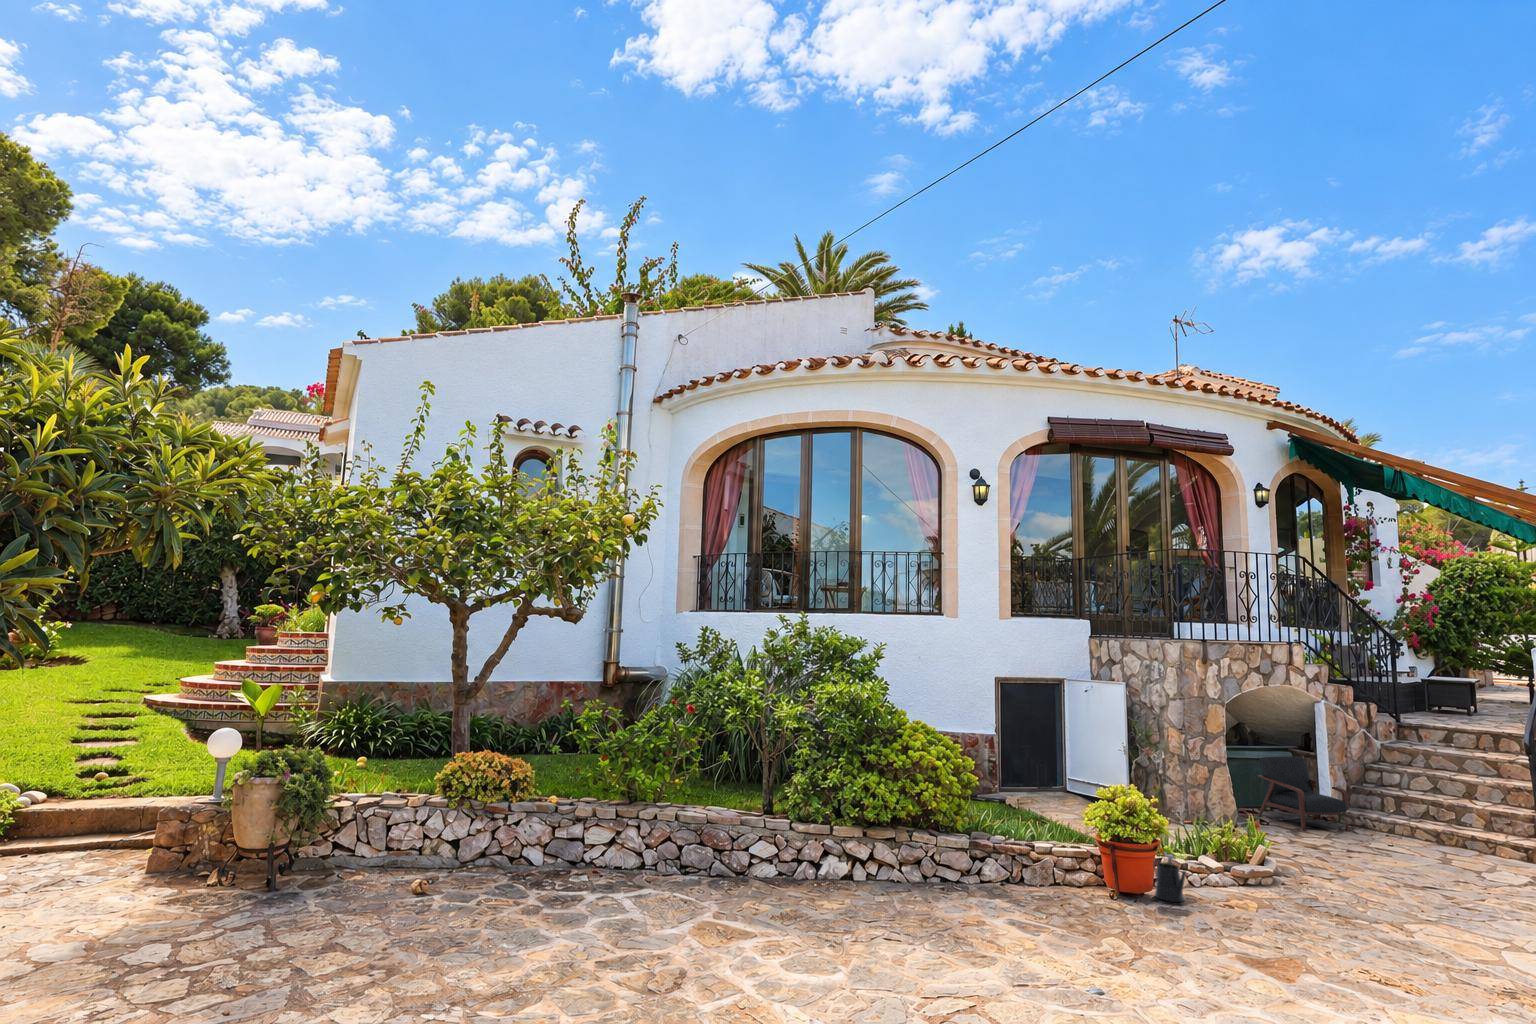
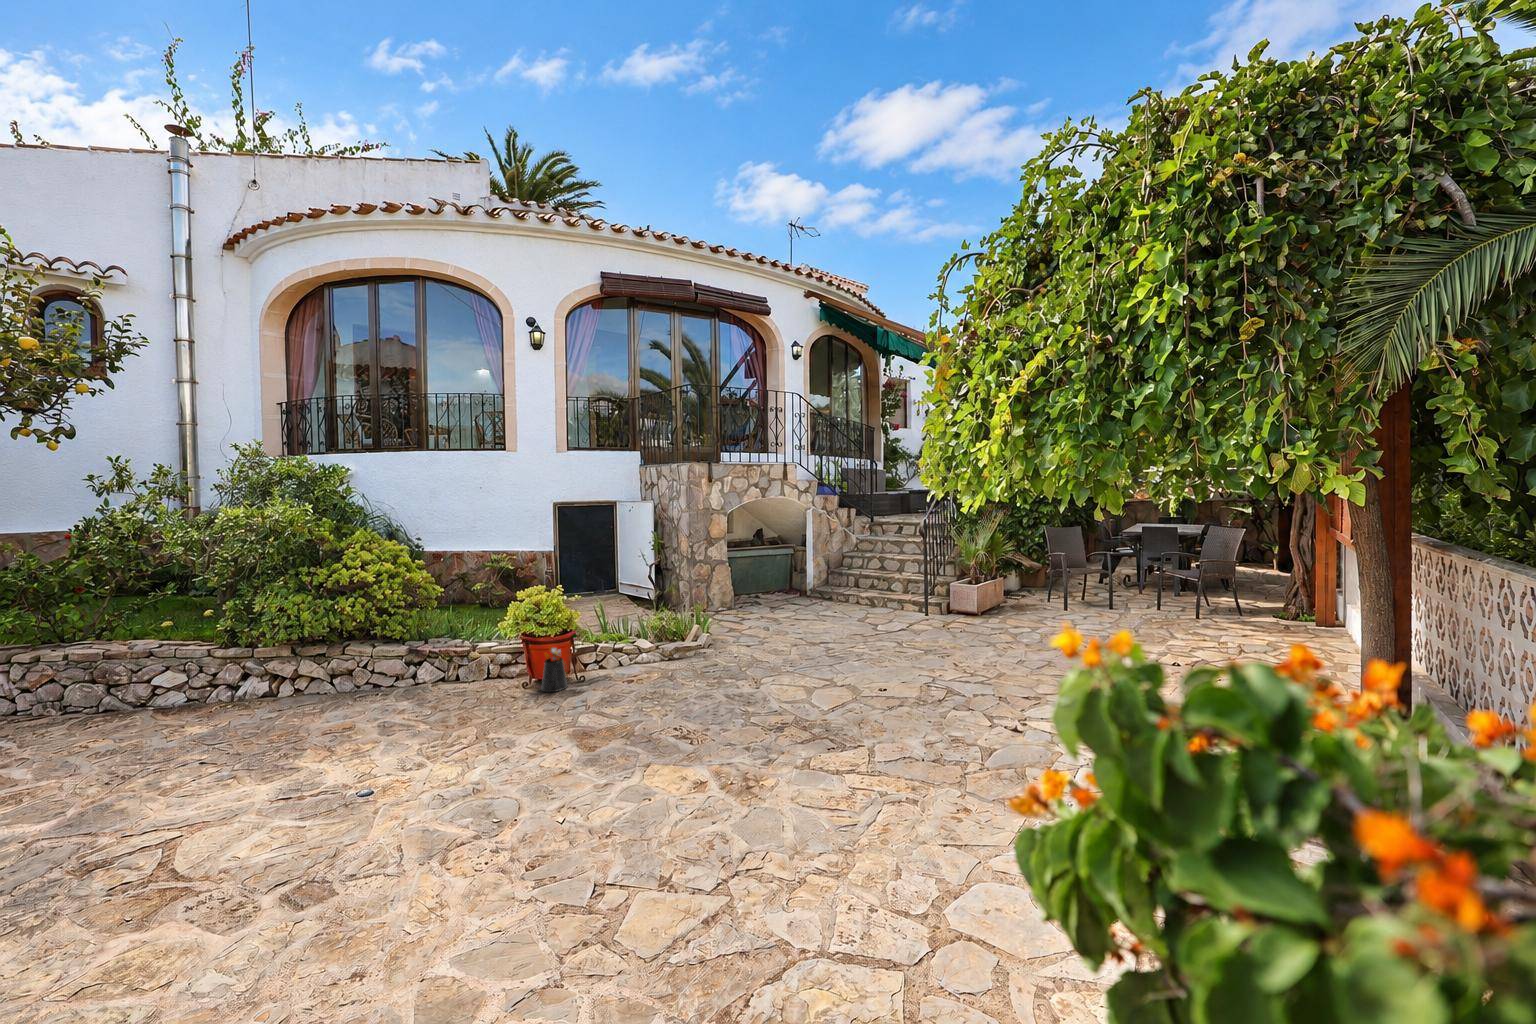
chair: present [1257,756,1350,831] -> none [771,551,822,605]

